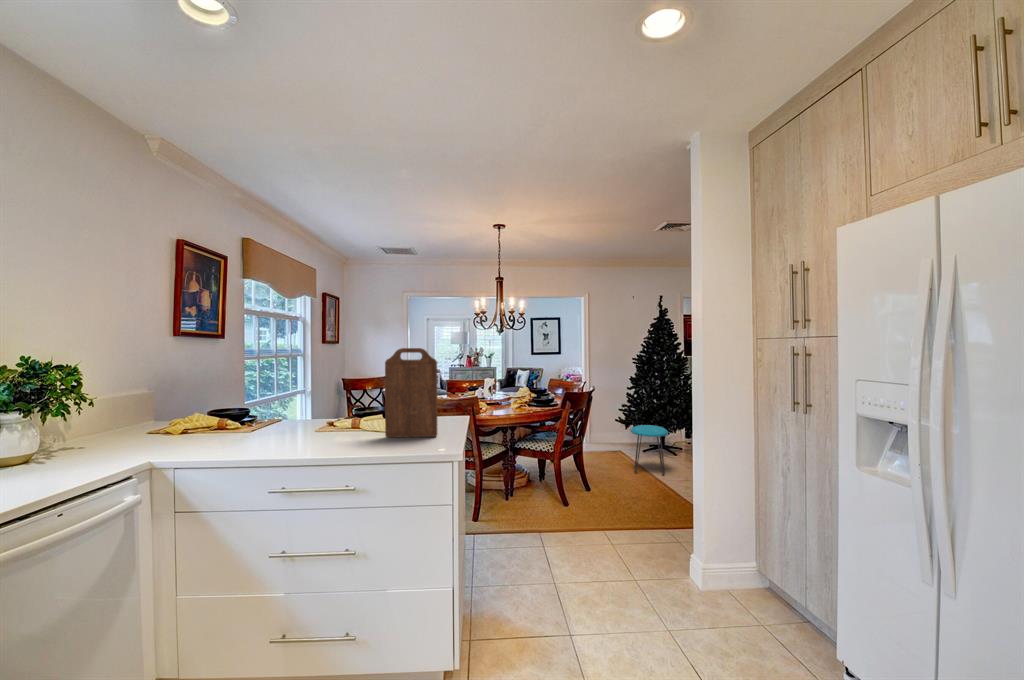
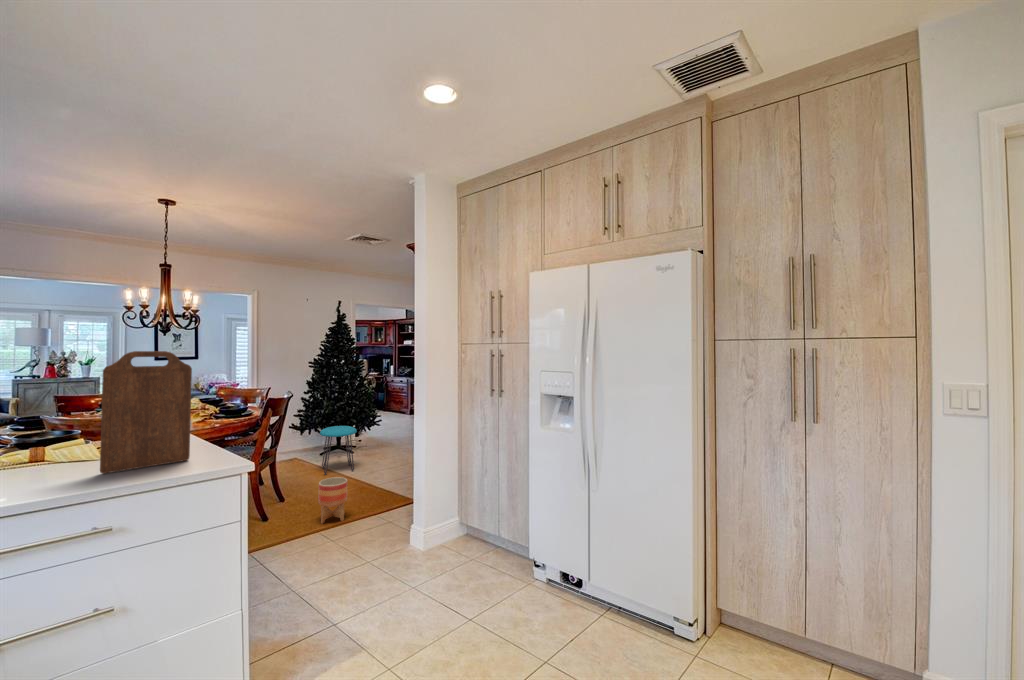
planter: none [608,477,635,525] -> present [318,477,347,524]

